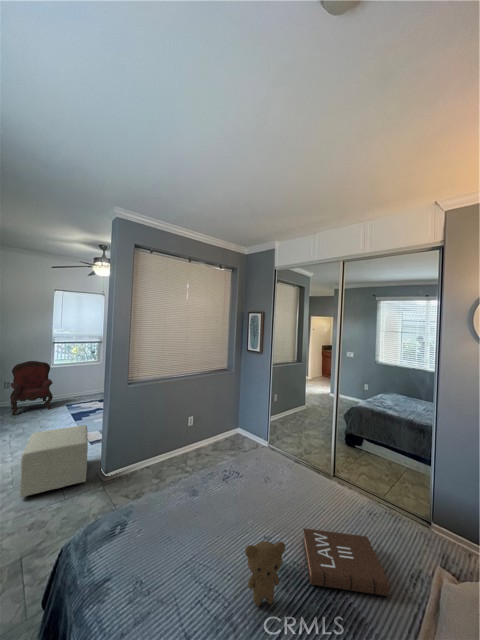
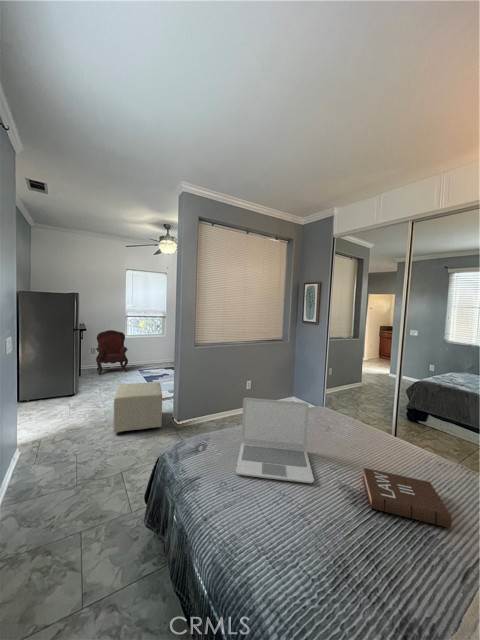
laptop: none [161,457,251,563] -> present [236,398,314,483]
teddy bear: present [245,542,285,606] -> none [311,463,348,515]

